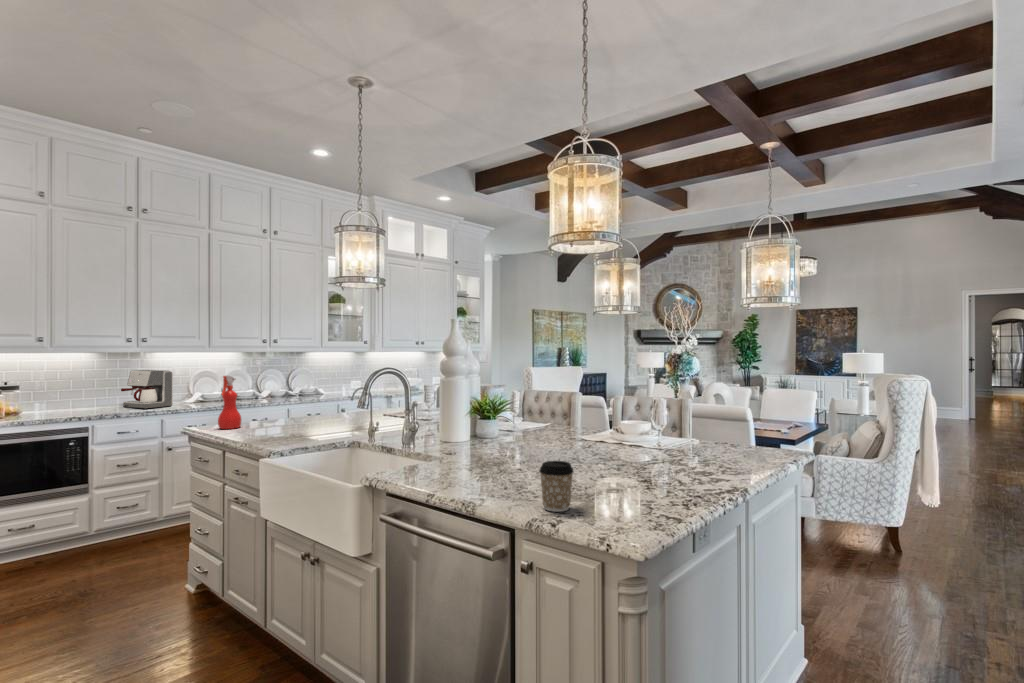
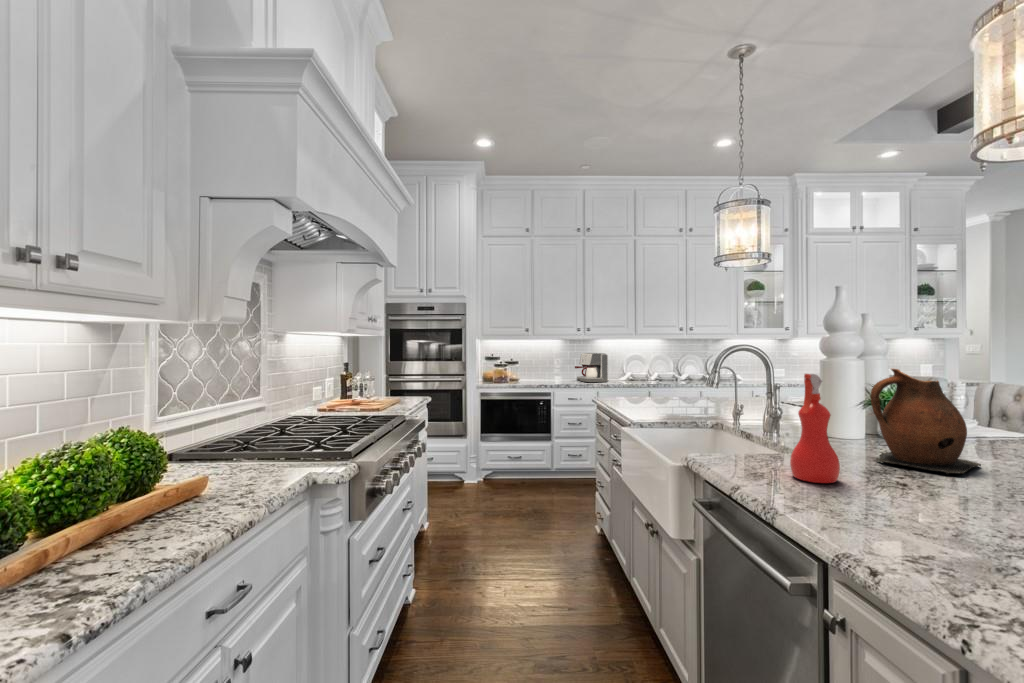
spray bottle: present [218,376,241,429] -> present [790,373,840,483]
ceramic pitcher: none [490,385,545,457] -> present [871,369,981,474]
coffee cup: present [539,461,574,512] -> none [870,473,937,554]

